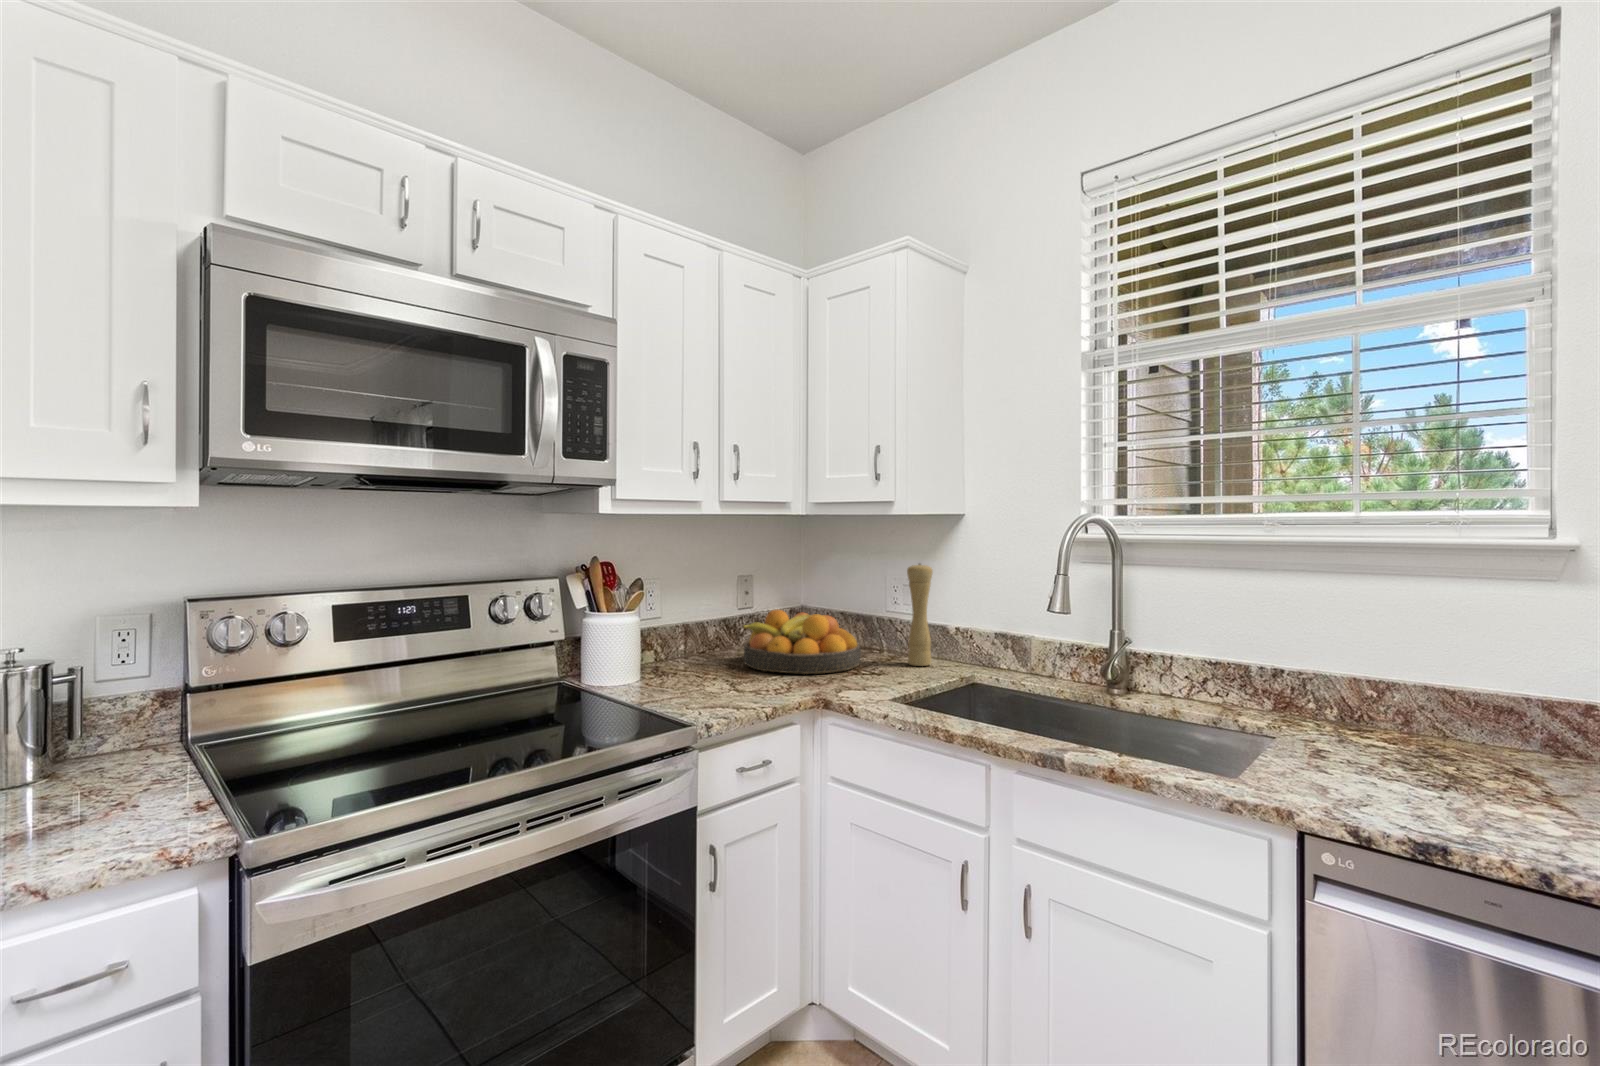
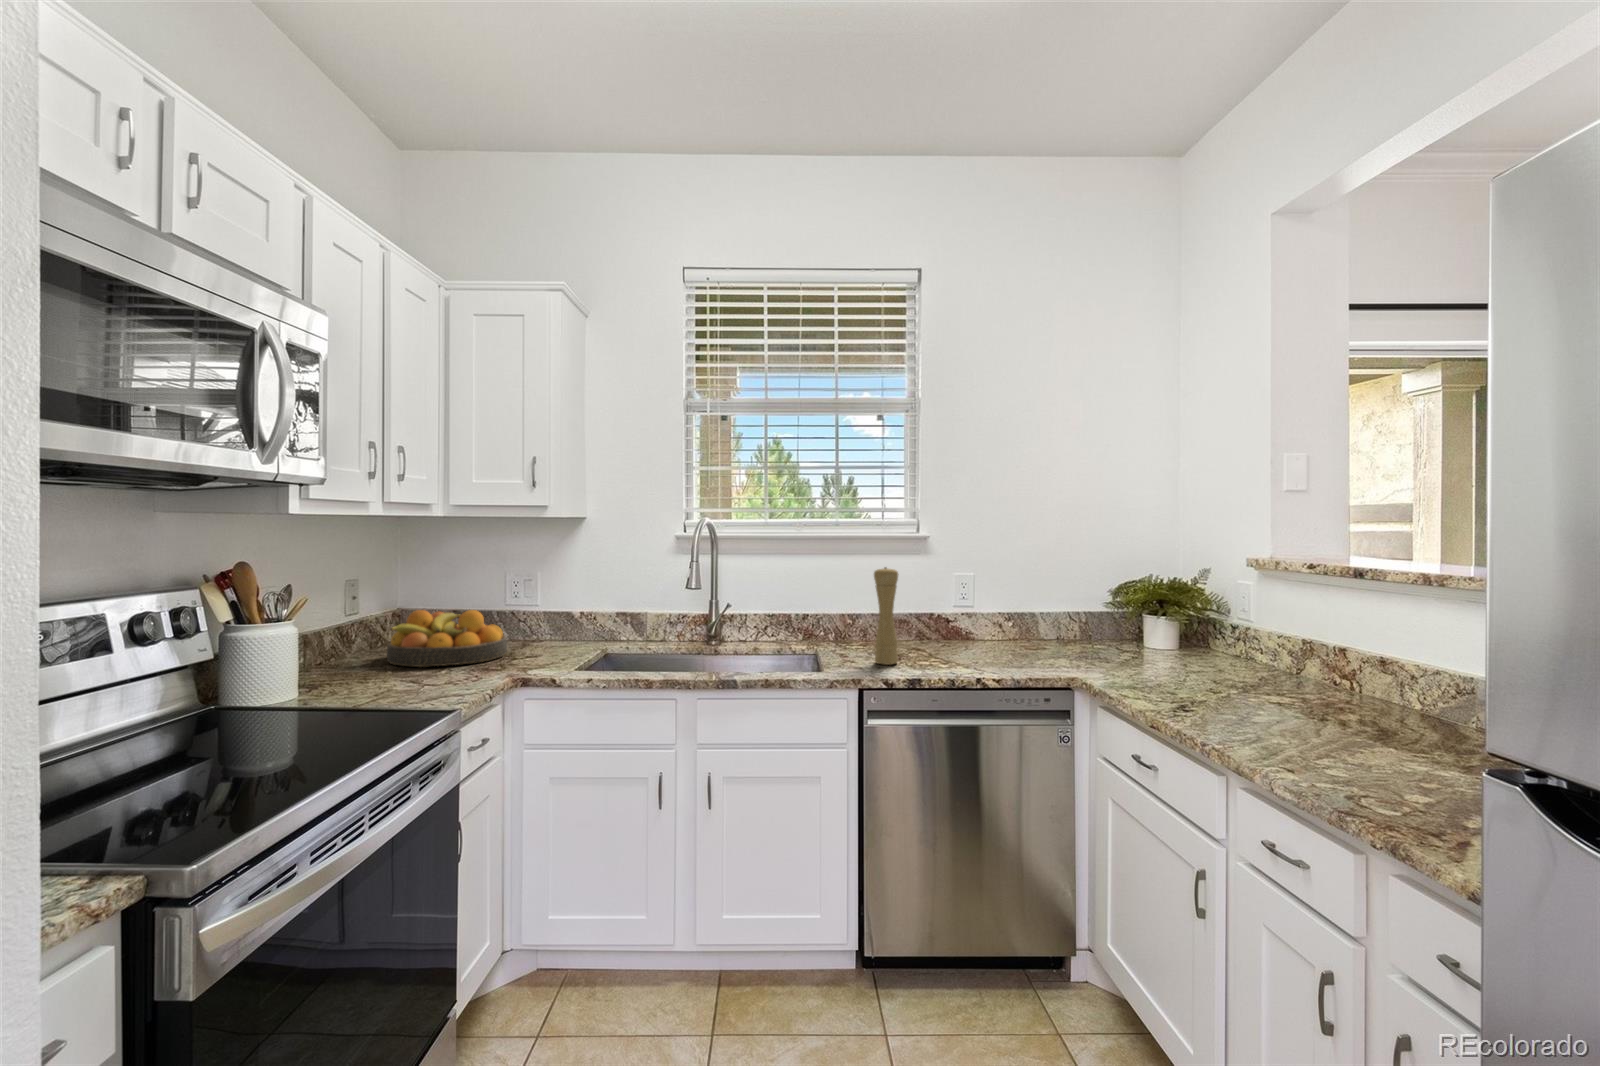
pepper mill: present [907,564,933,666] -> present [874,567,899,665]

